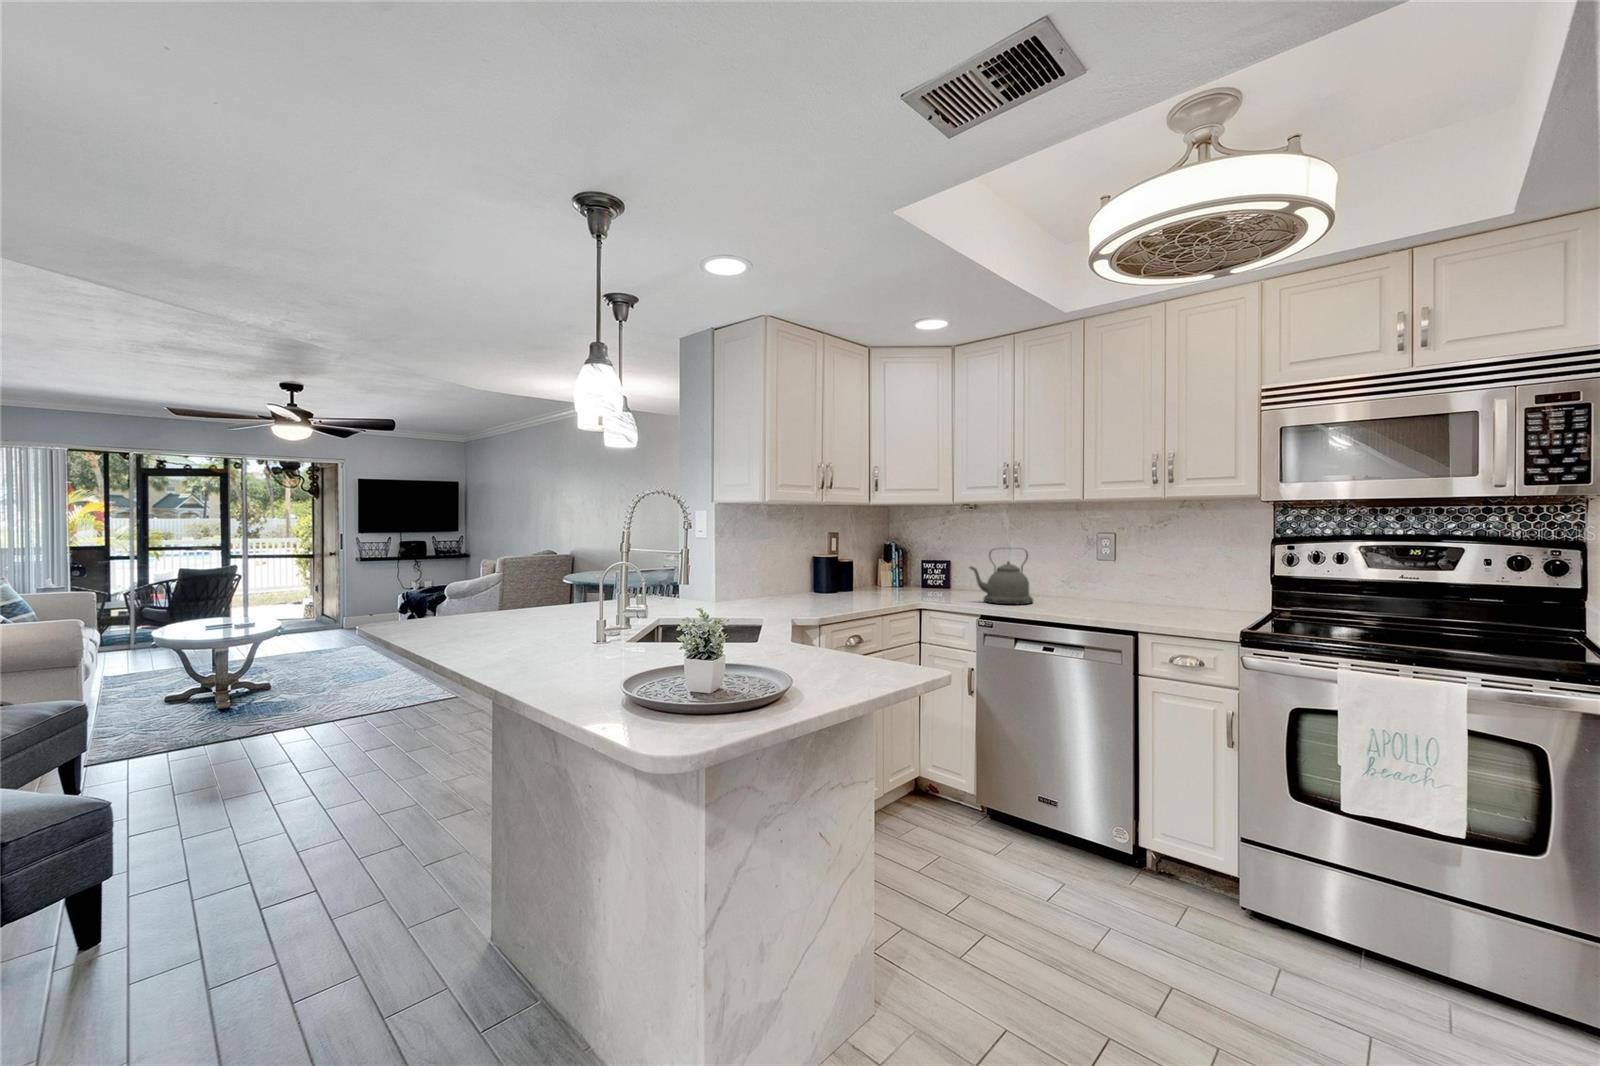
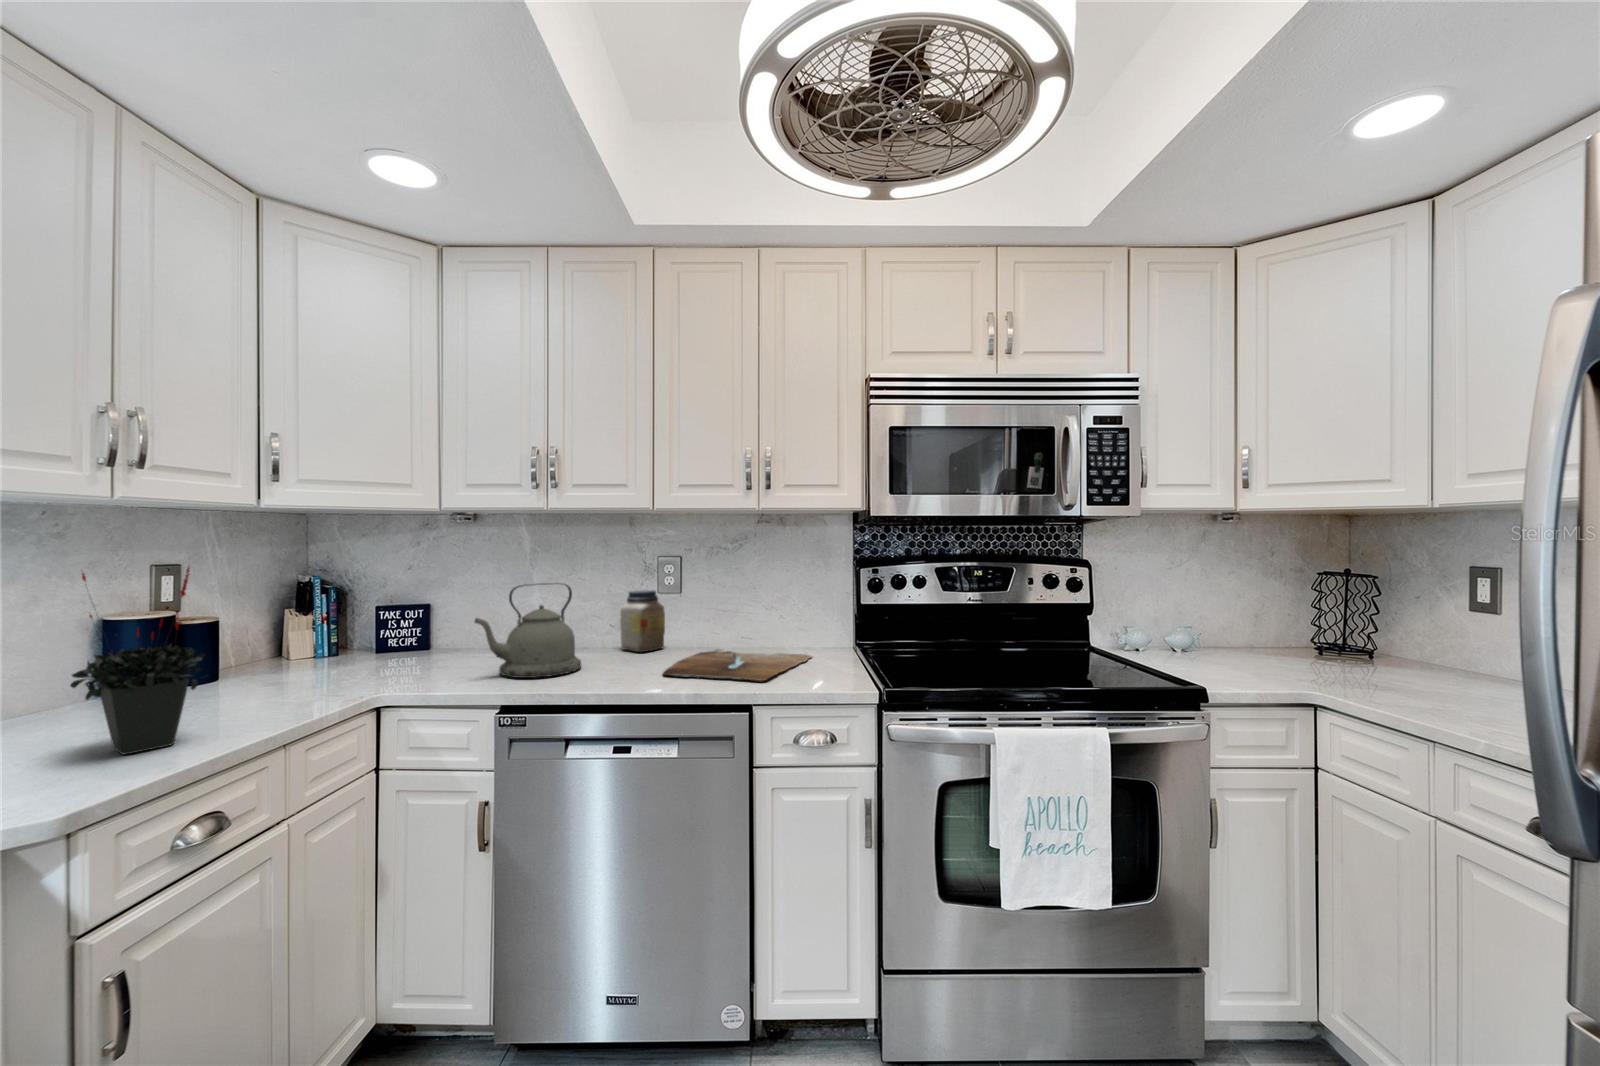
potted plant: none [815,529,857,608] -> present [70,566,205,755]
jar: none [1066,557,1099,600] -> present [620,590,665,652]
cutting board: none [1083,601,1215,619] -> present [663,649,811,681]

